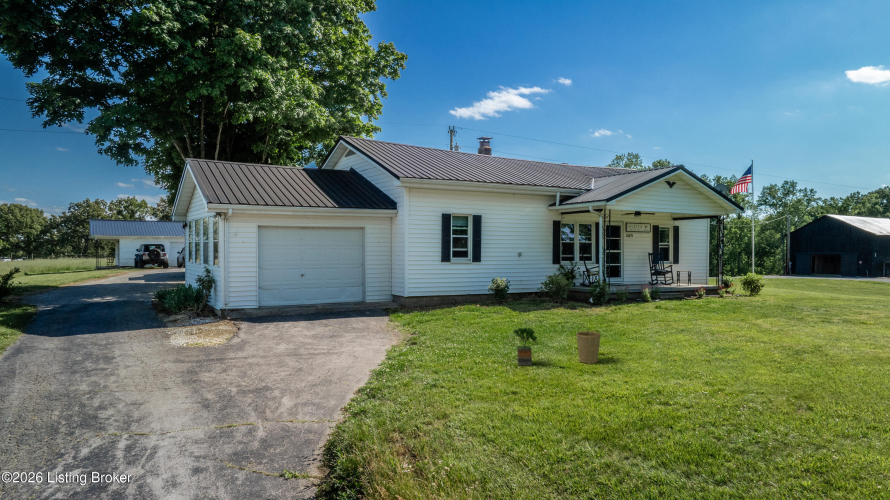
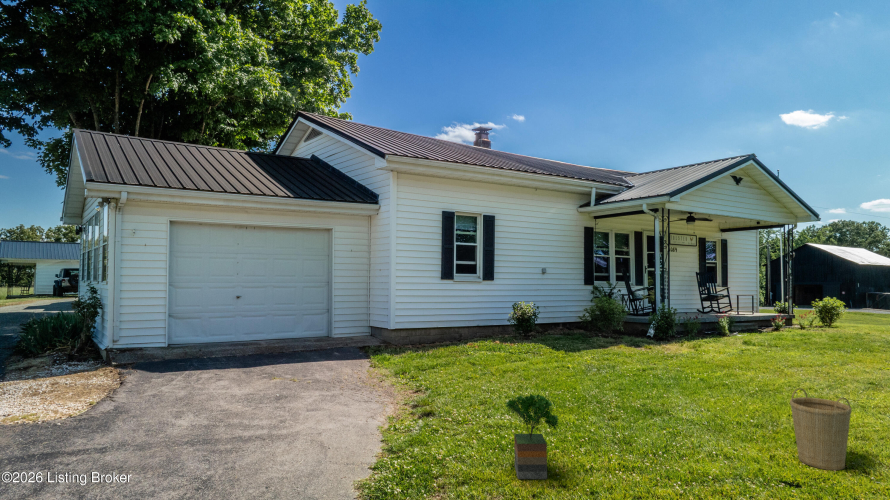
potted tree: present [513,328,537,366] -> present [505,394,558,479]

